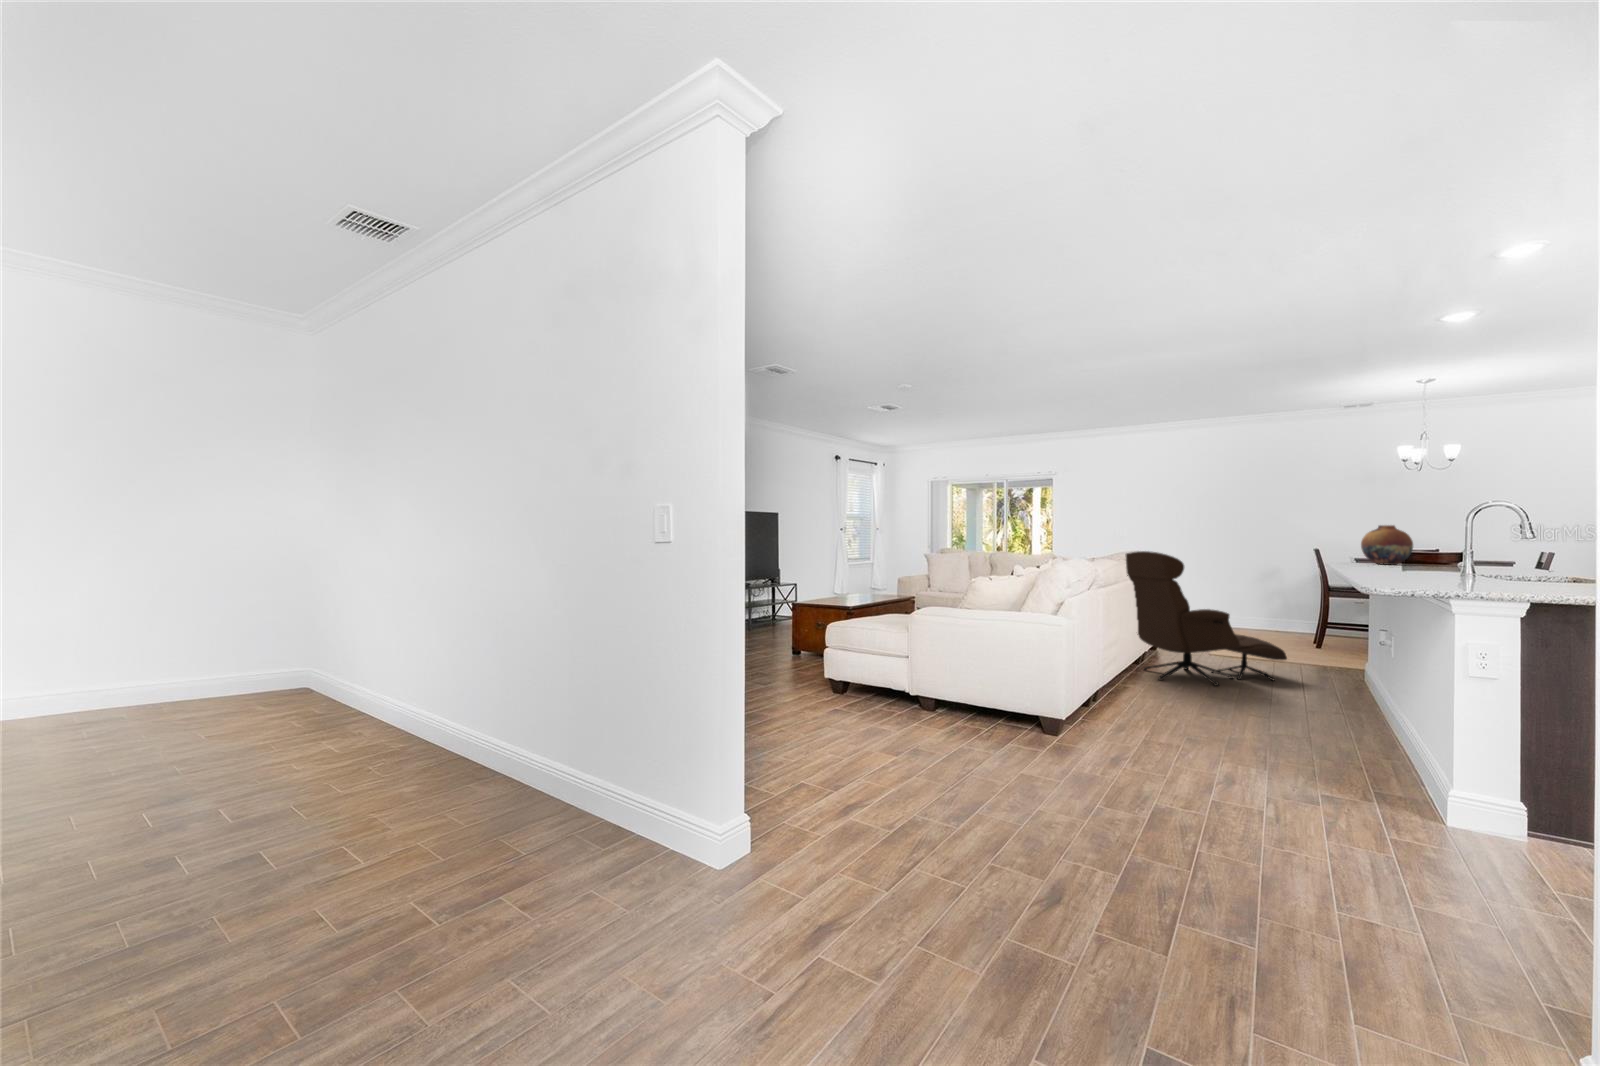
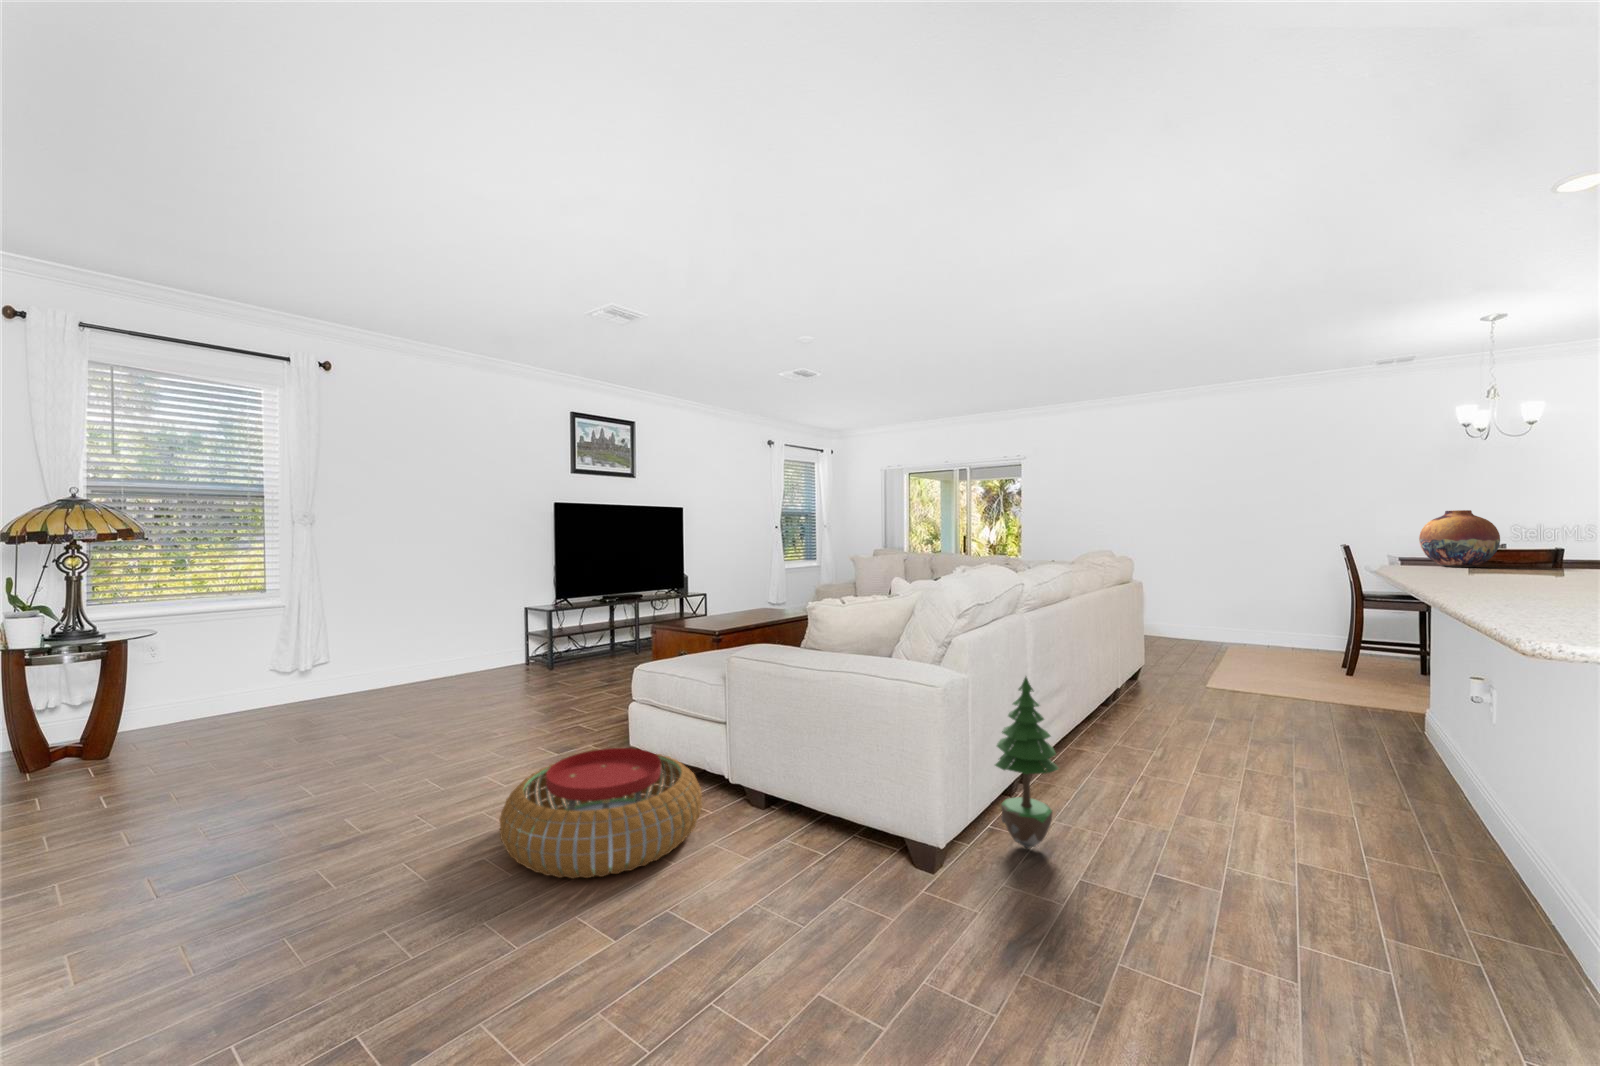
lounge chair: present [1126,551,1287,686] -> none [1083,553,1316,750]
potted tree: none [1091,621,1131,725] -> present [995,677,1058,848]
pouf: none [792,669,910,733] -> present [500,748,702,878]

